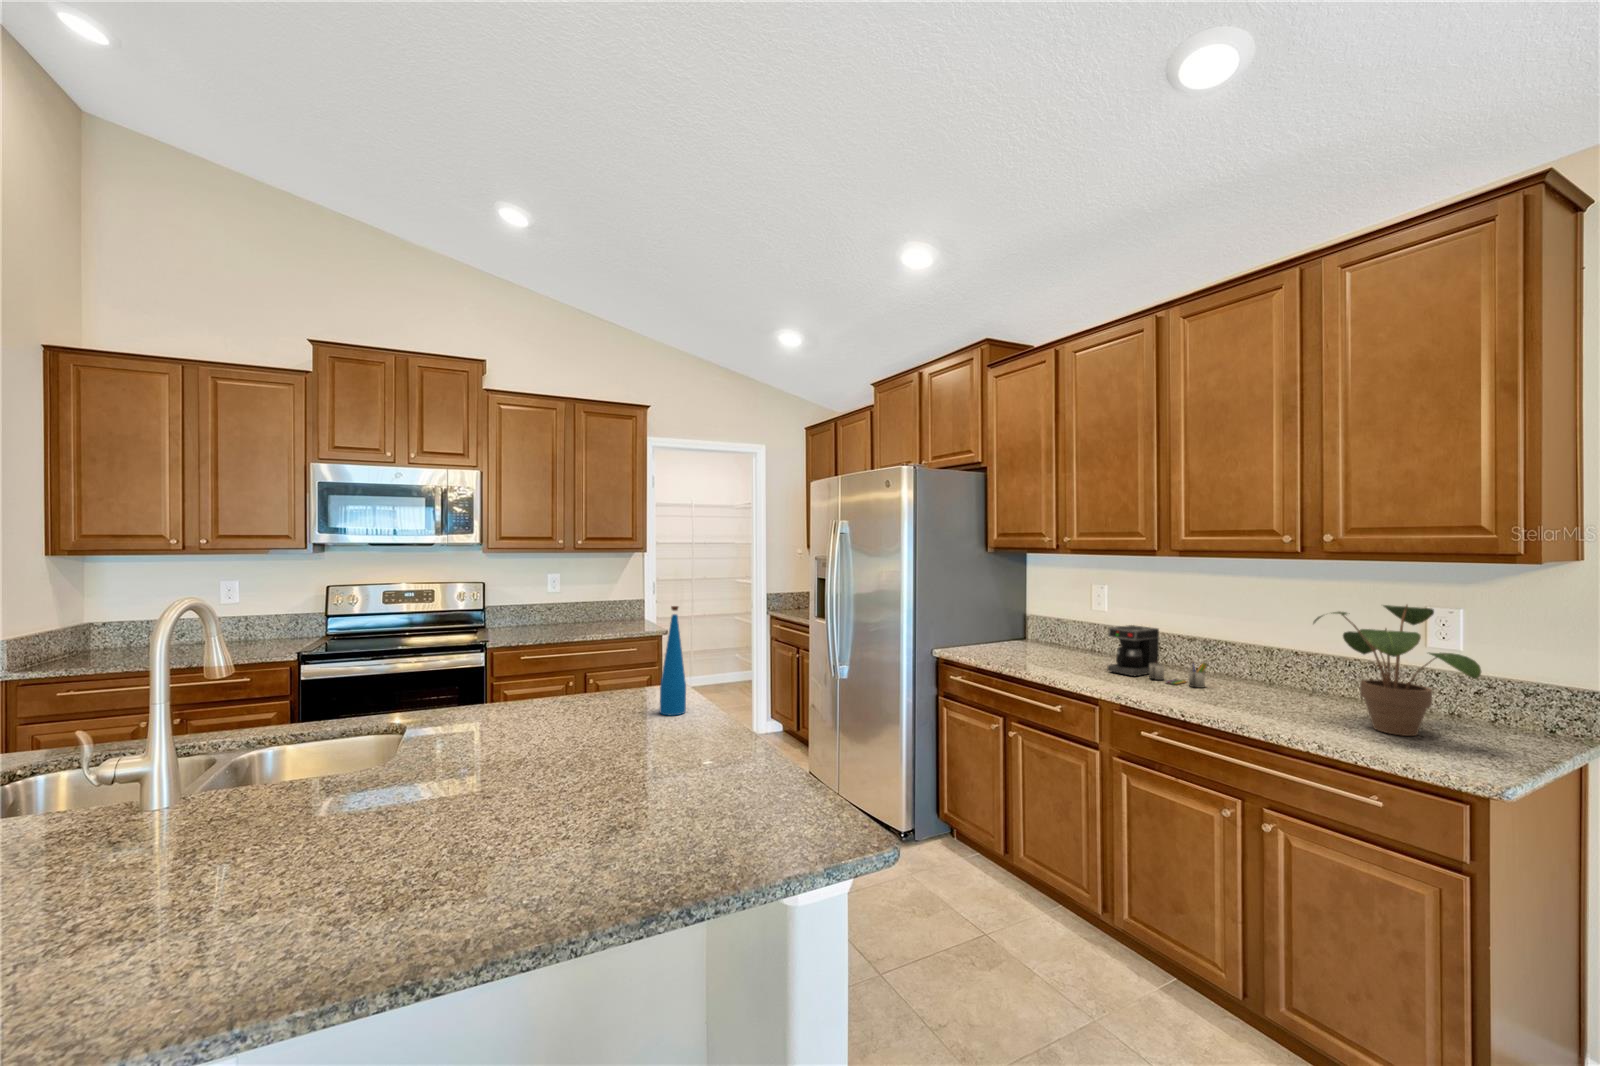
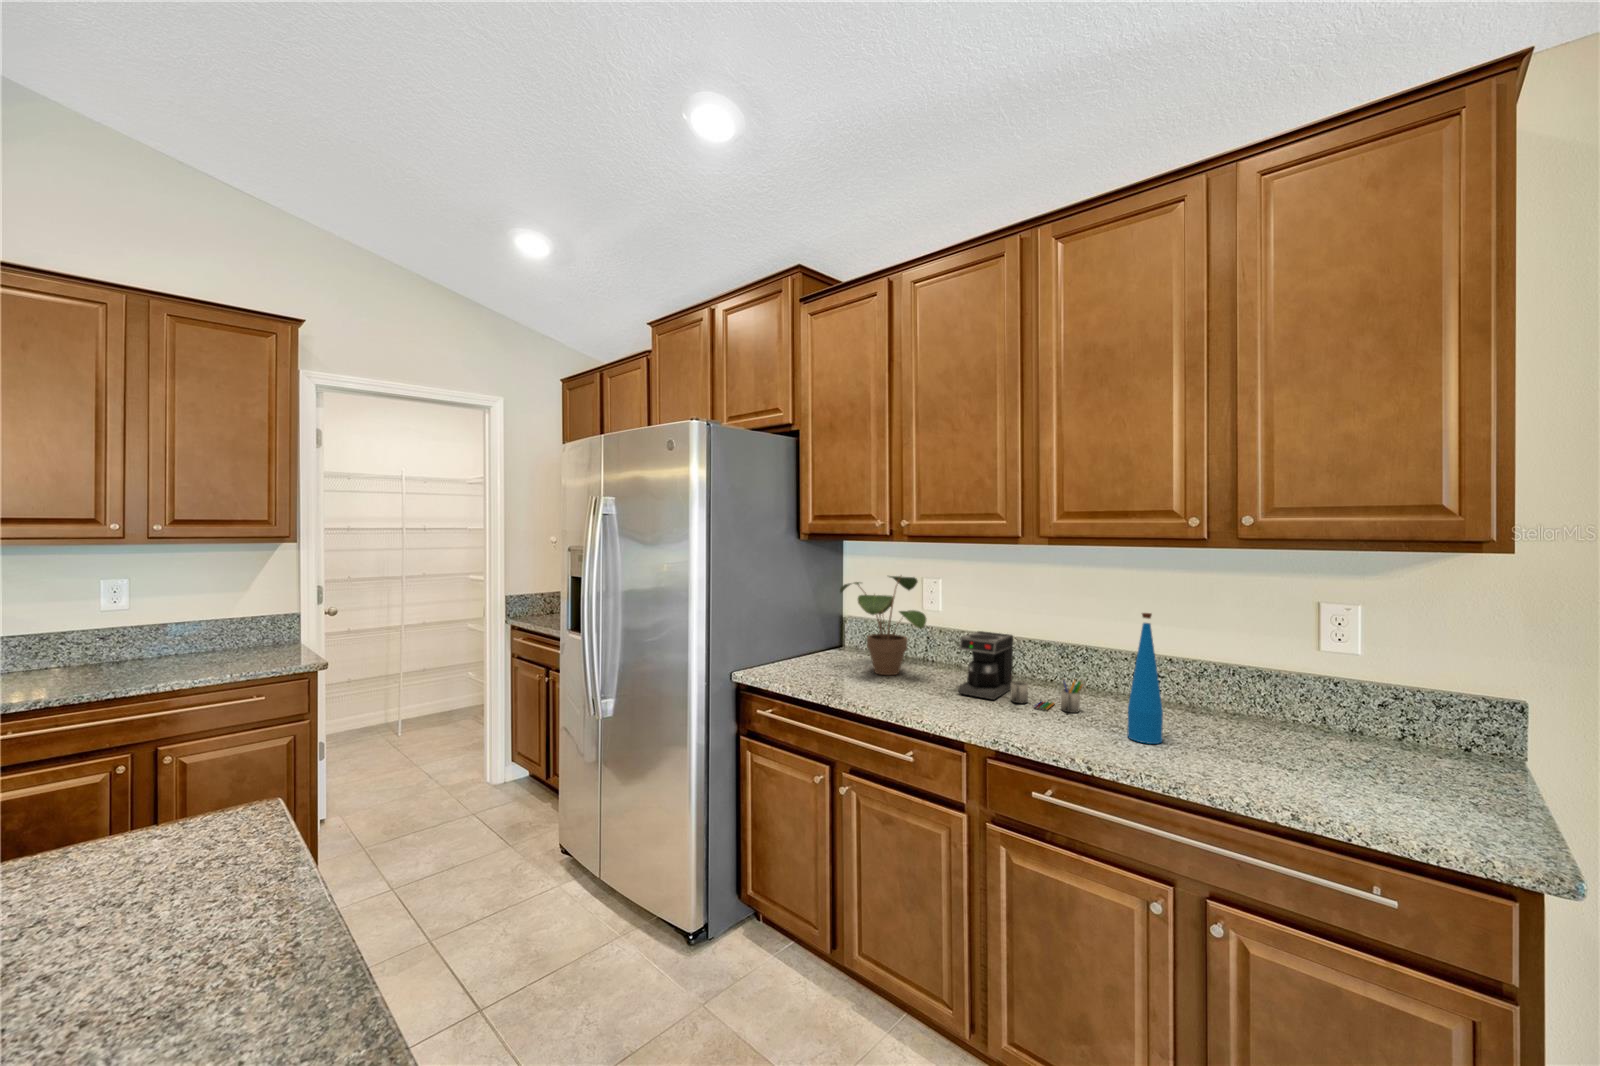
potted plant: present [1313,605,1481,736] -> present [840,576,927,675]
bottle: present [660,606,686,716] -> present [1127,613,1163,744]

